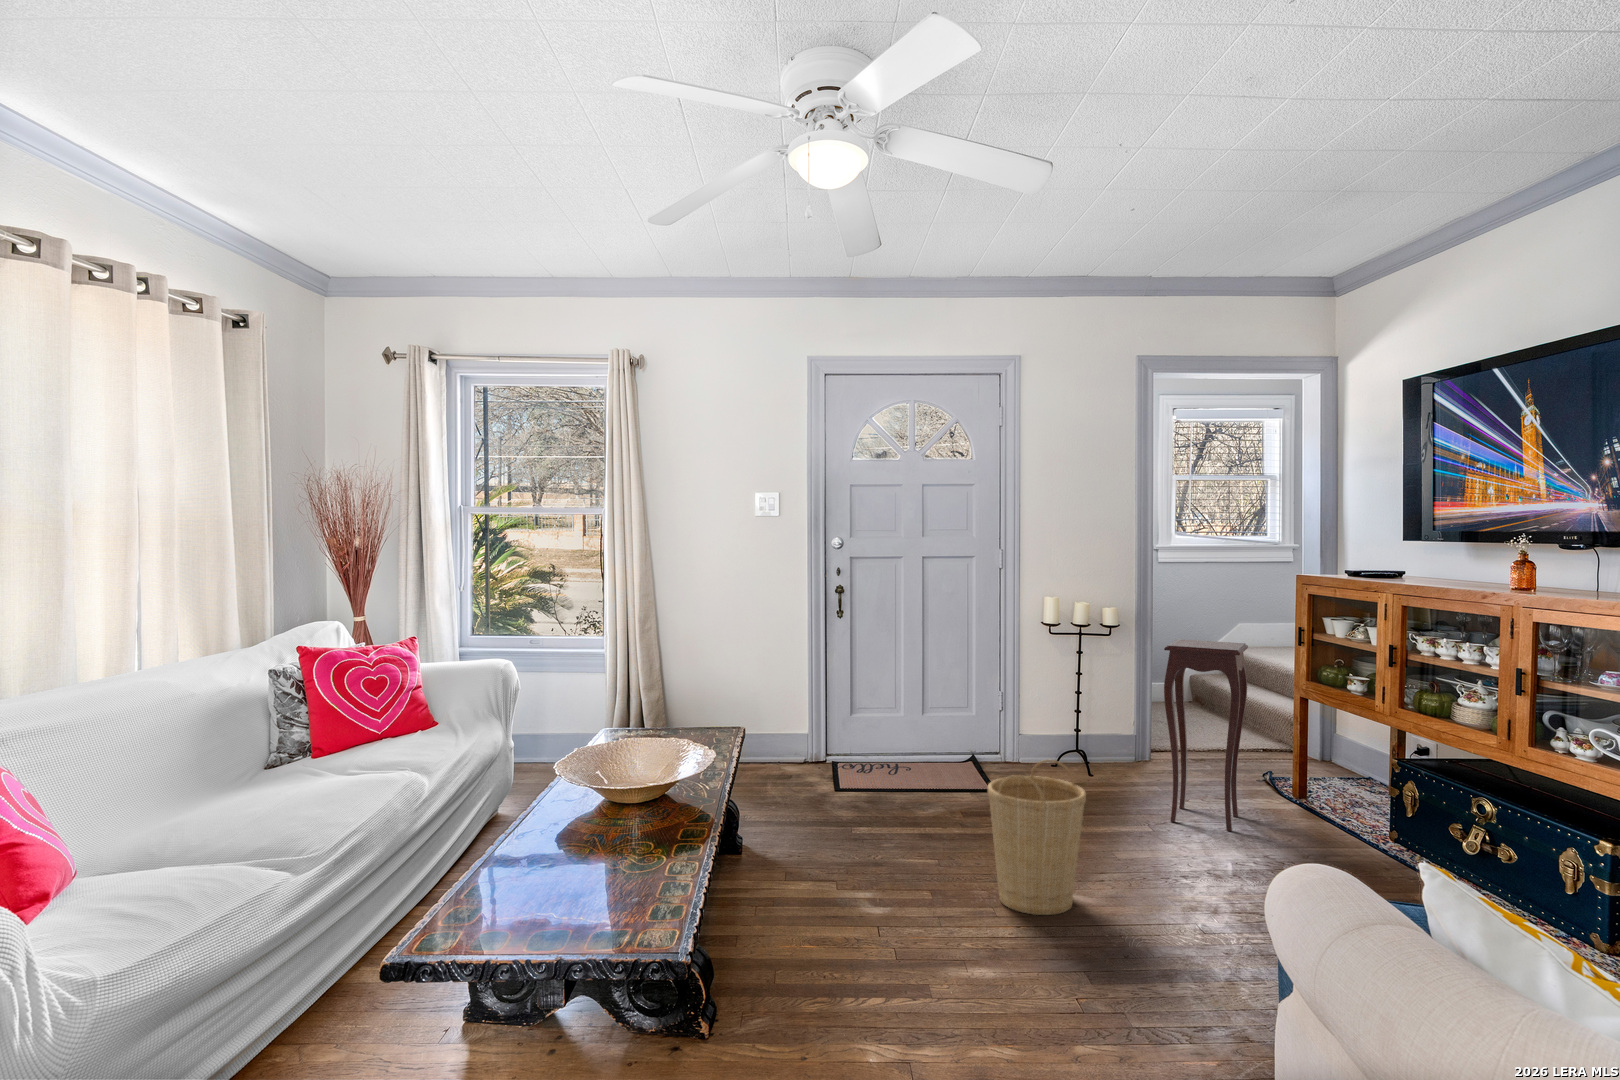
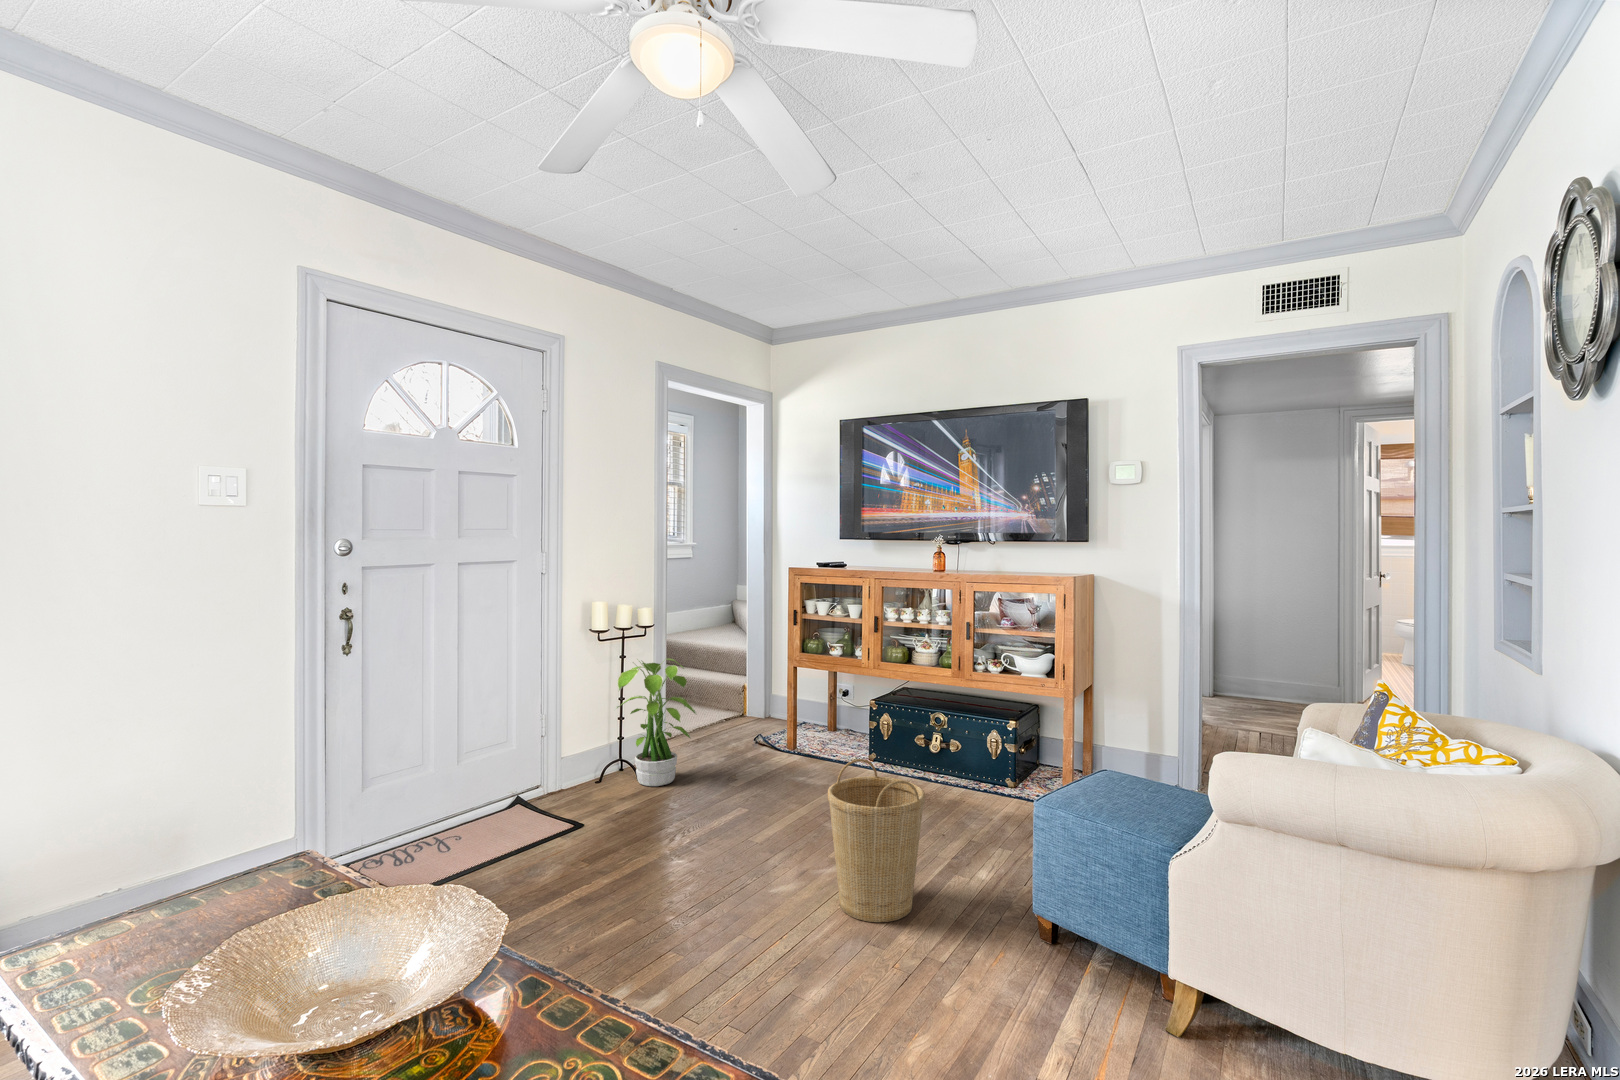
side table: present [1164,639,1248,831] -> none [746,625,827,793]
potted plant: none [1051,657,1133,786] -> present [614,659,696,786]

